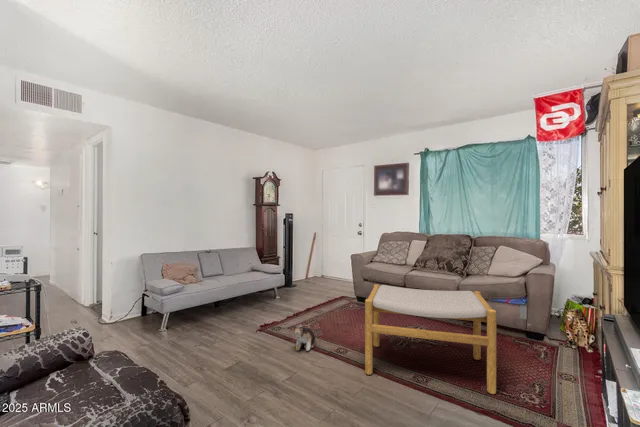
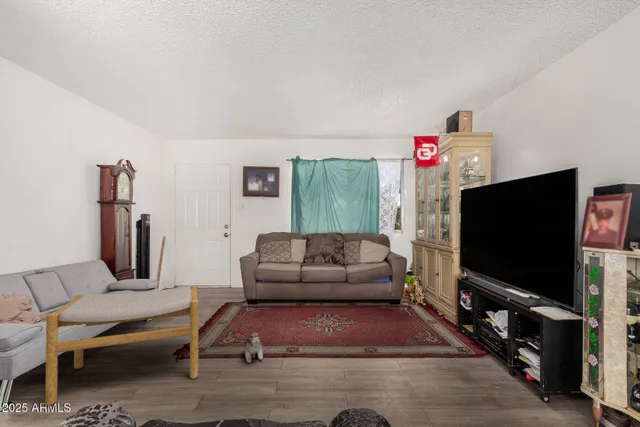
footstool: present [365,284,496,394] -> present [45,286,199,405]

